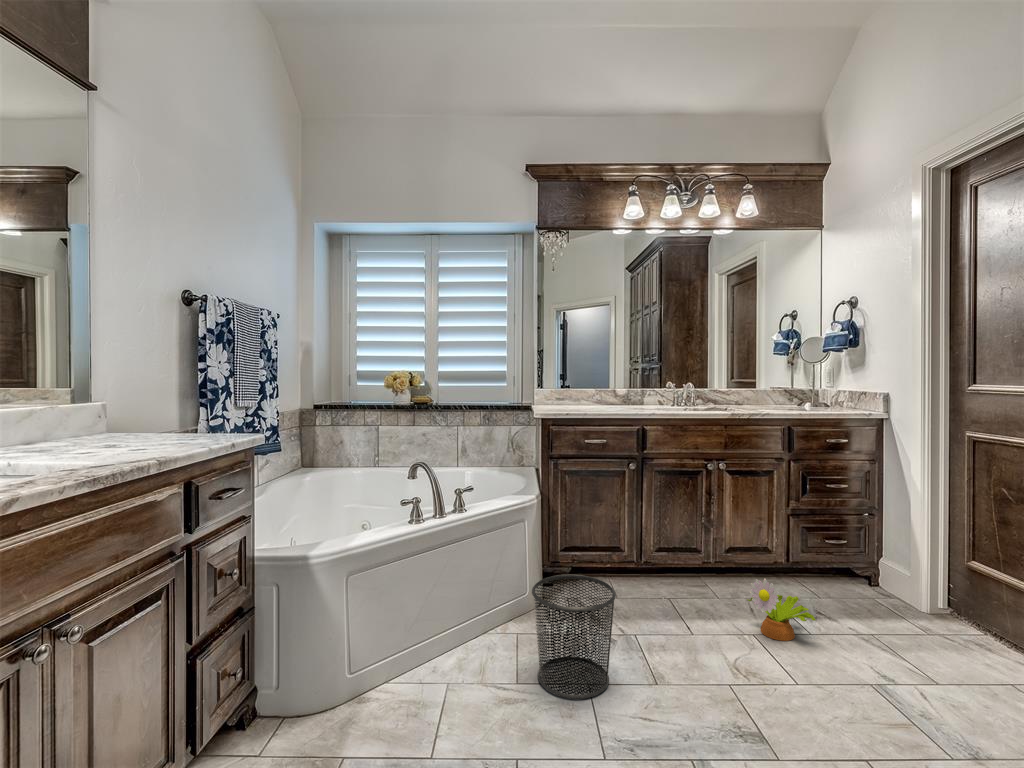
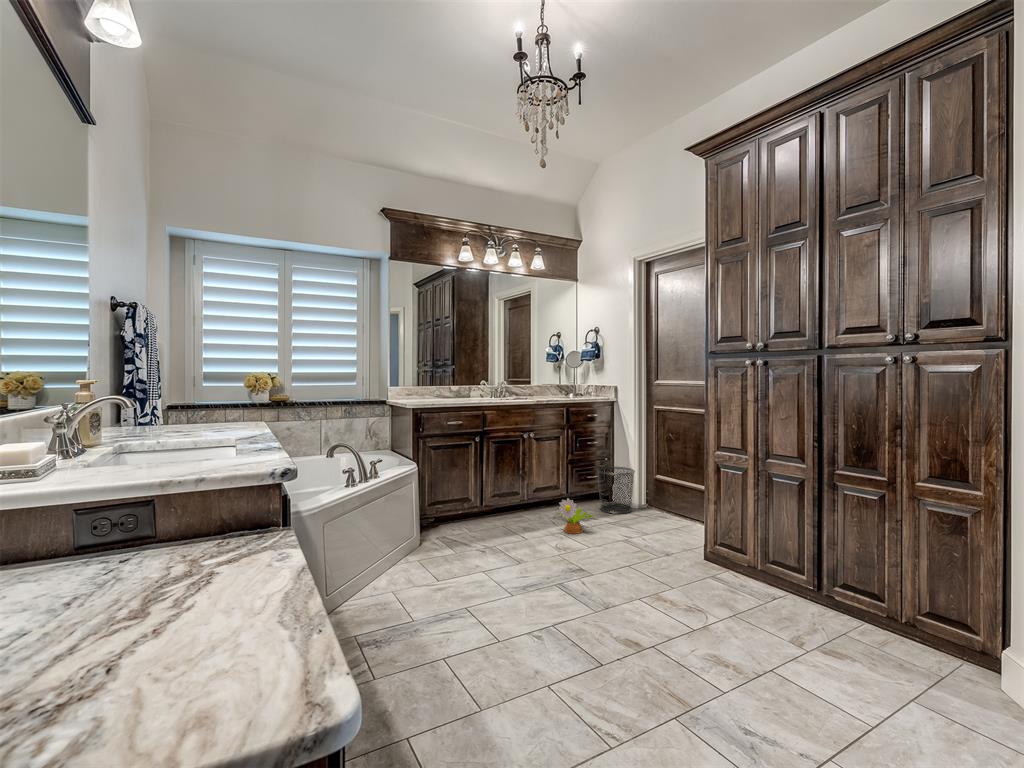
waste bin: present [532,575,616,699] -> present [598,467,635,514]

